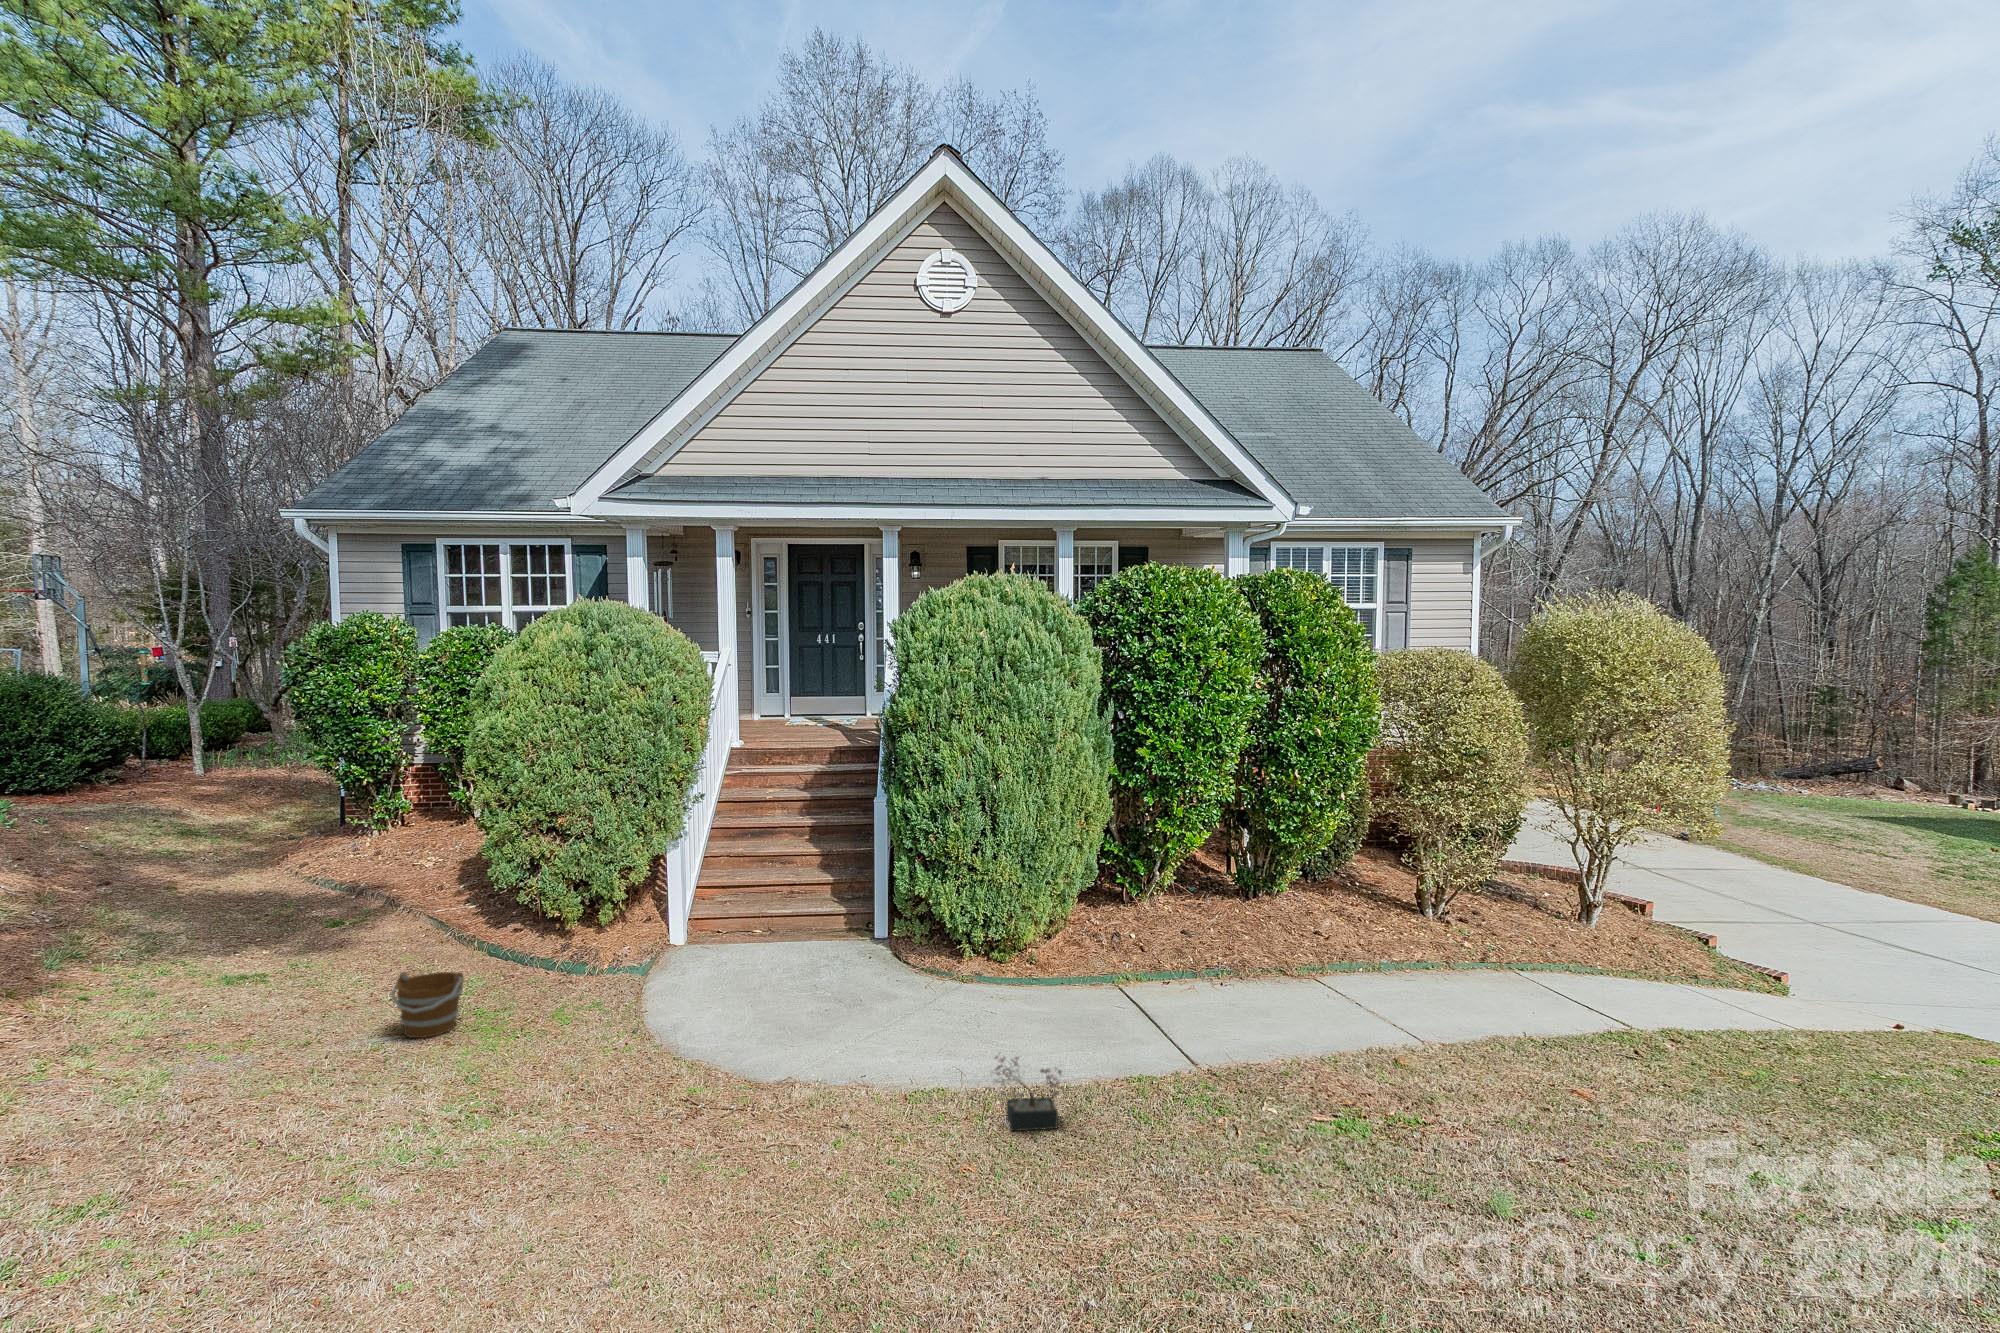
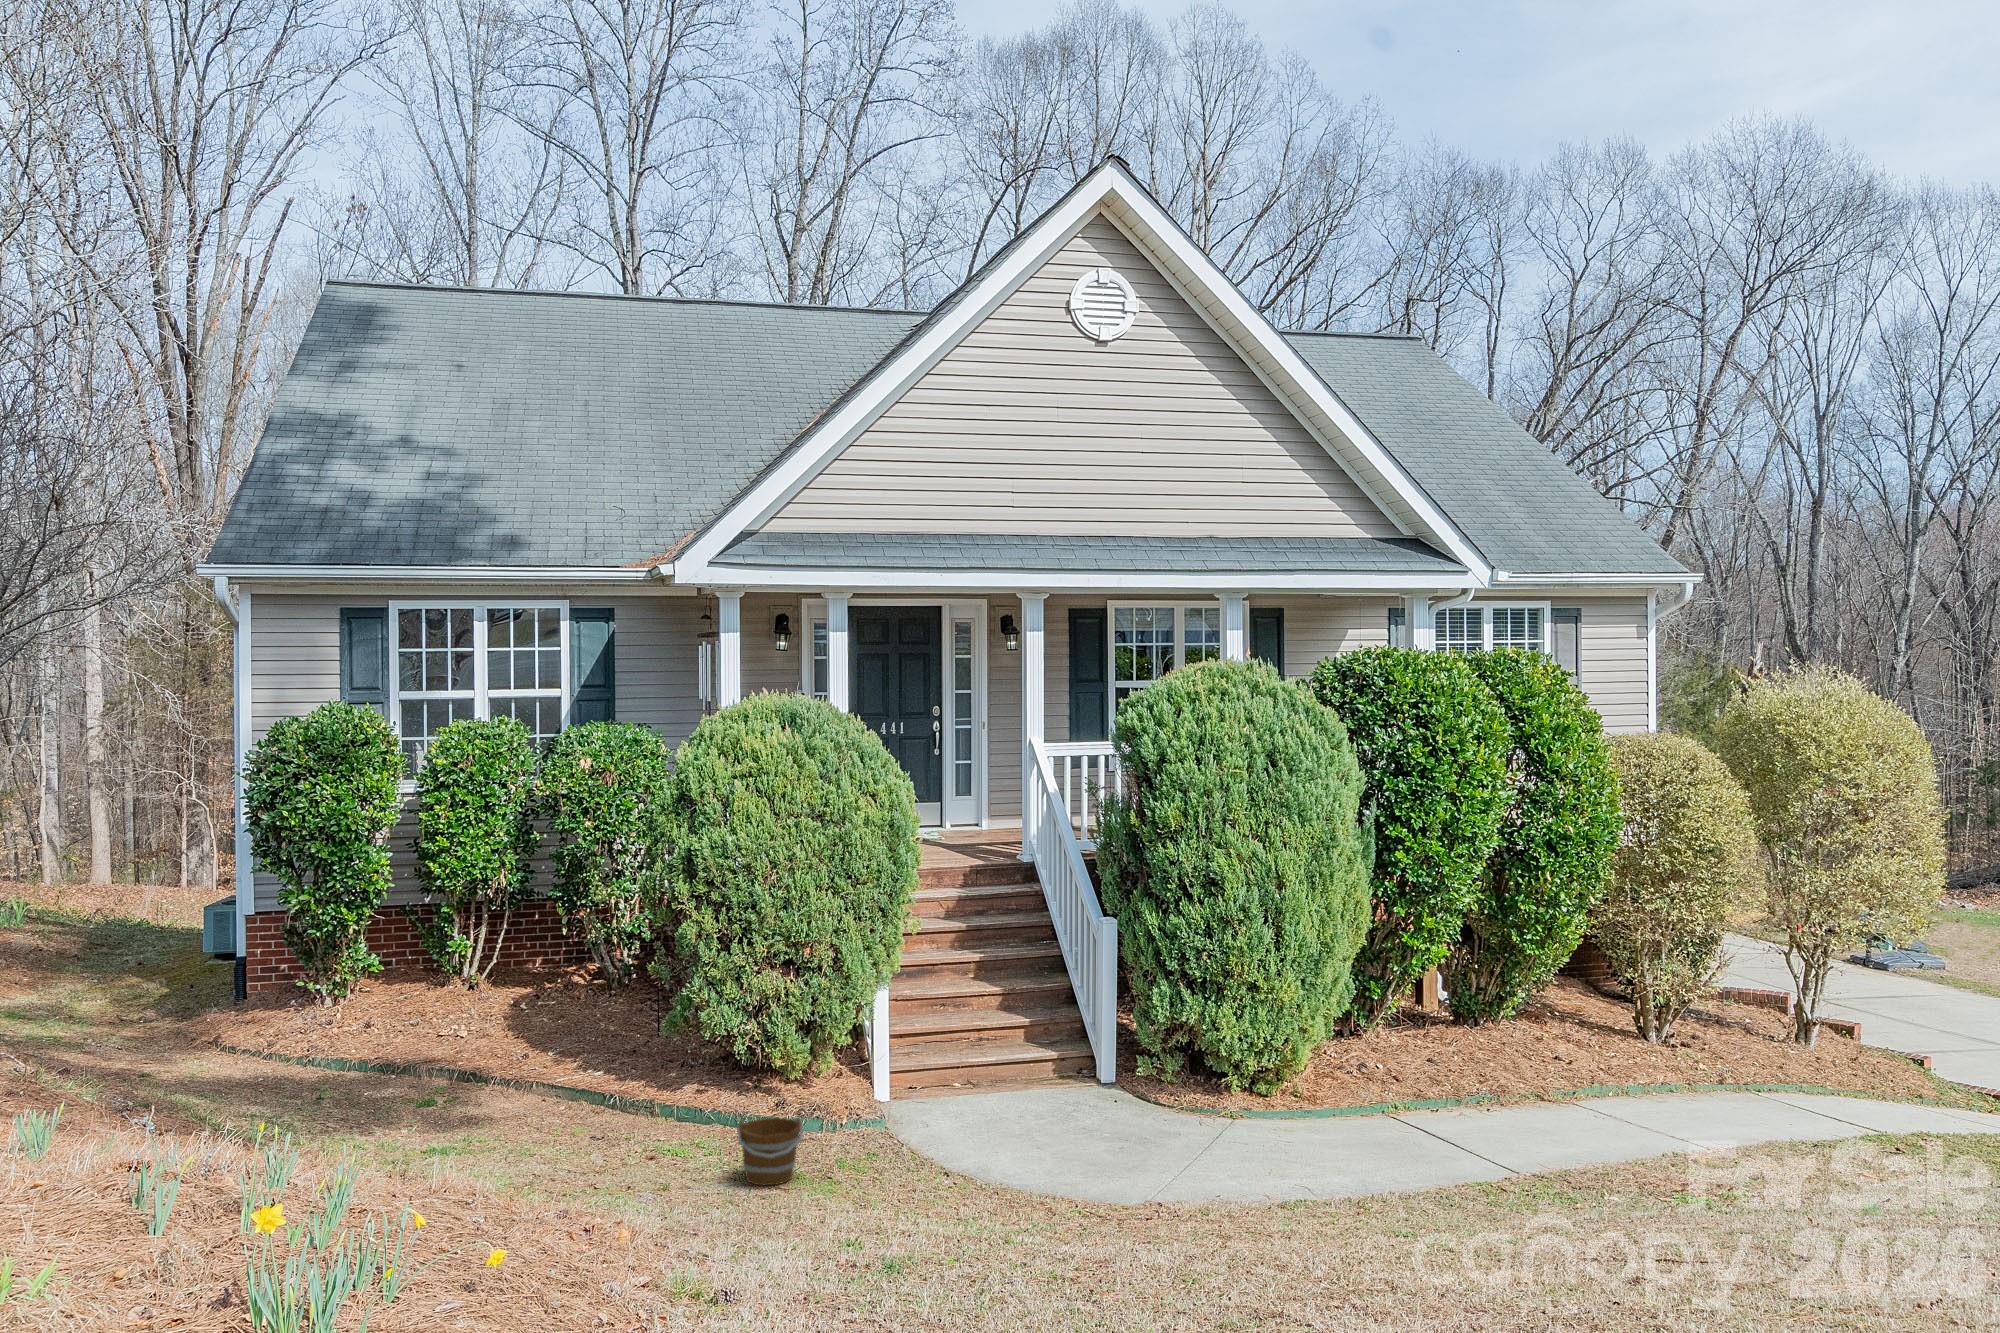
decorative plant: present [989,1054,1069,1131] -> none [1399,1150,1471,1220]

